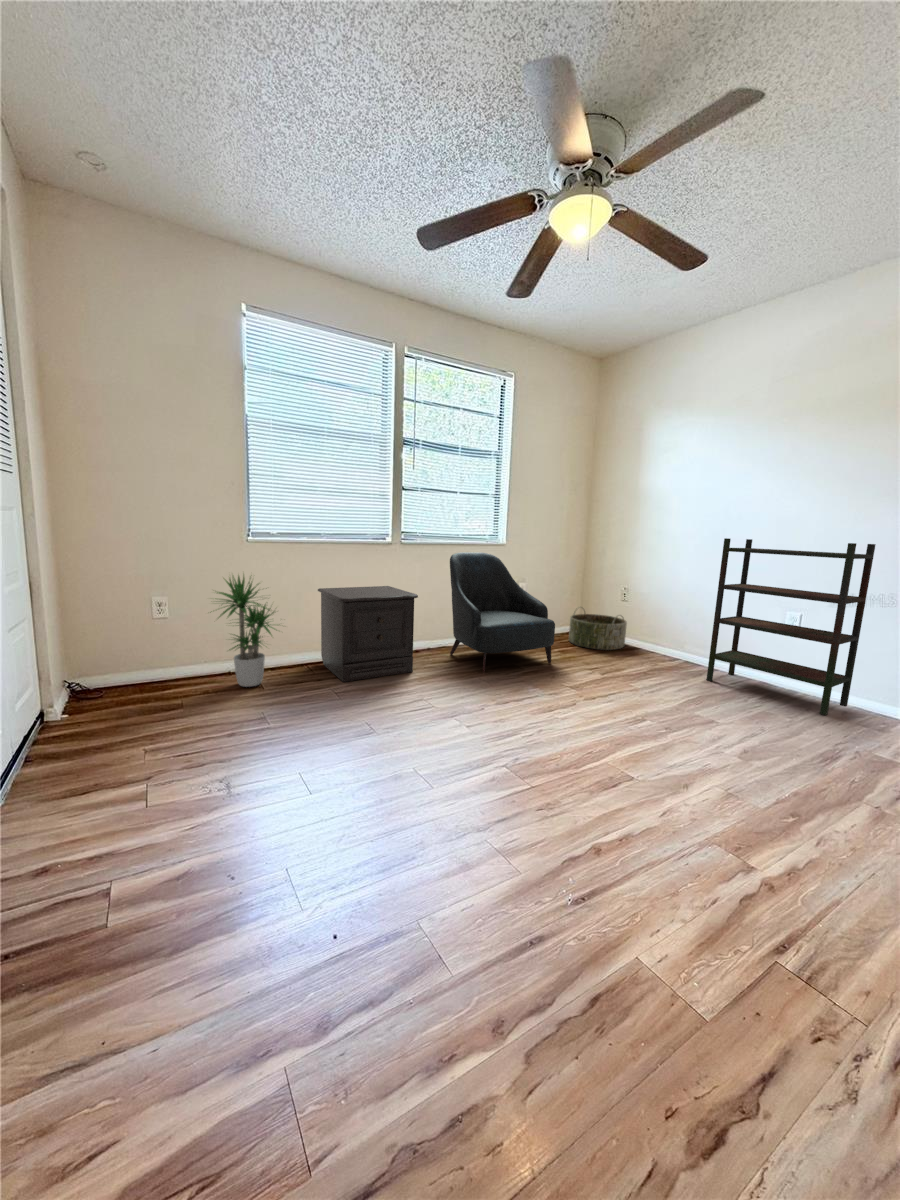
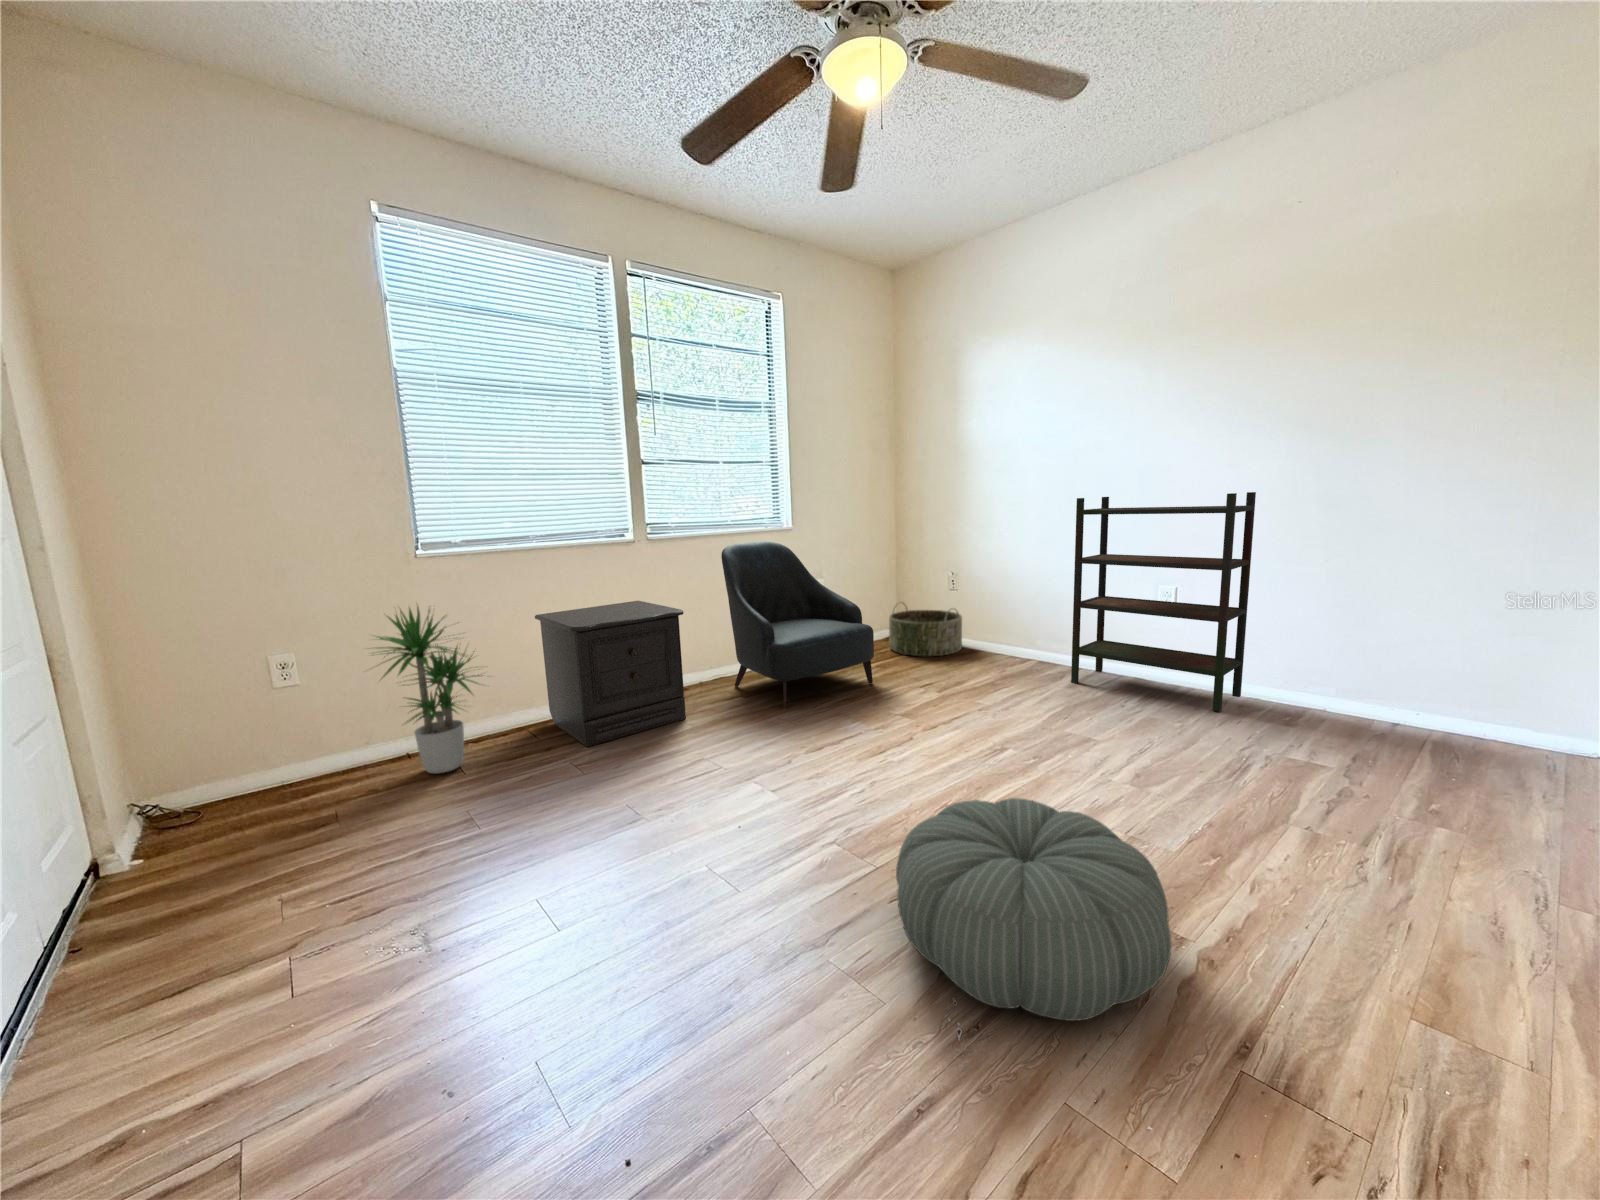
pouf: none [539,747,739,906] -> present [896,798,1171,1021]

